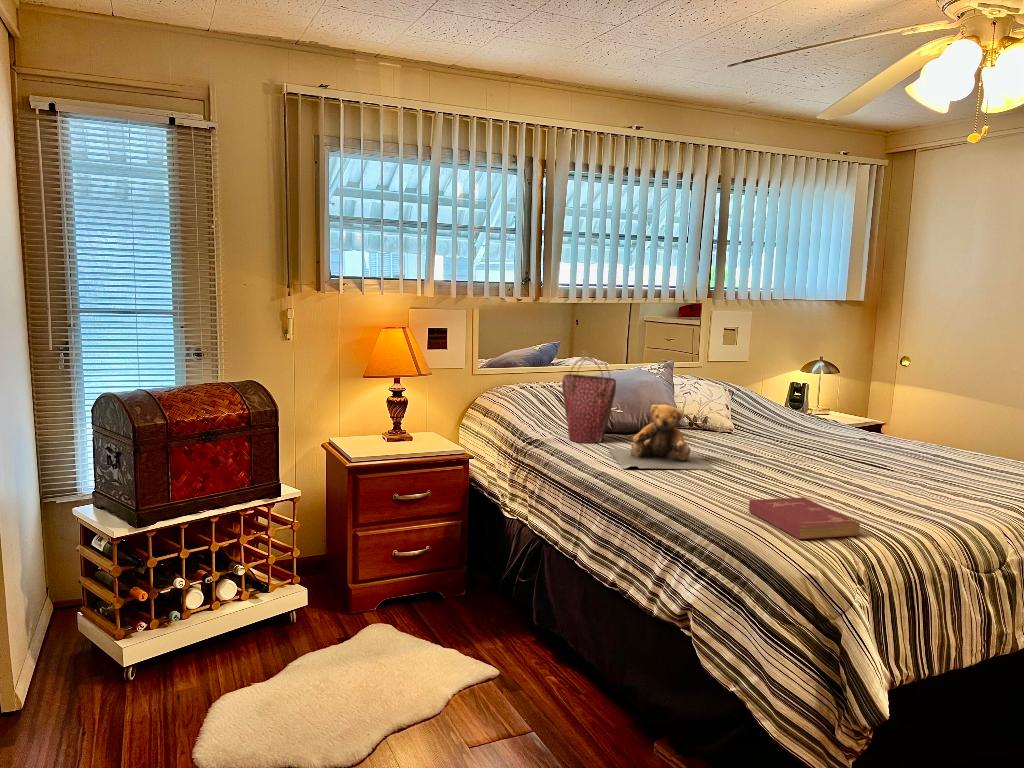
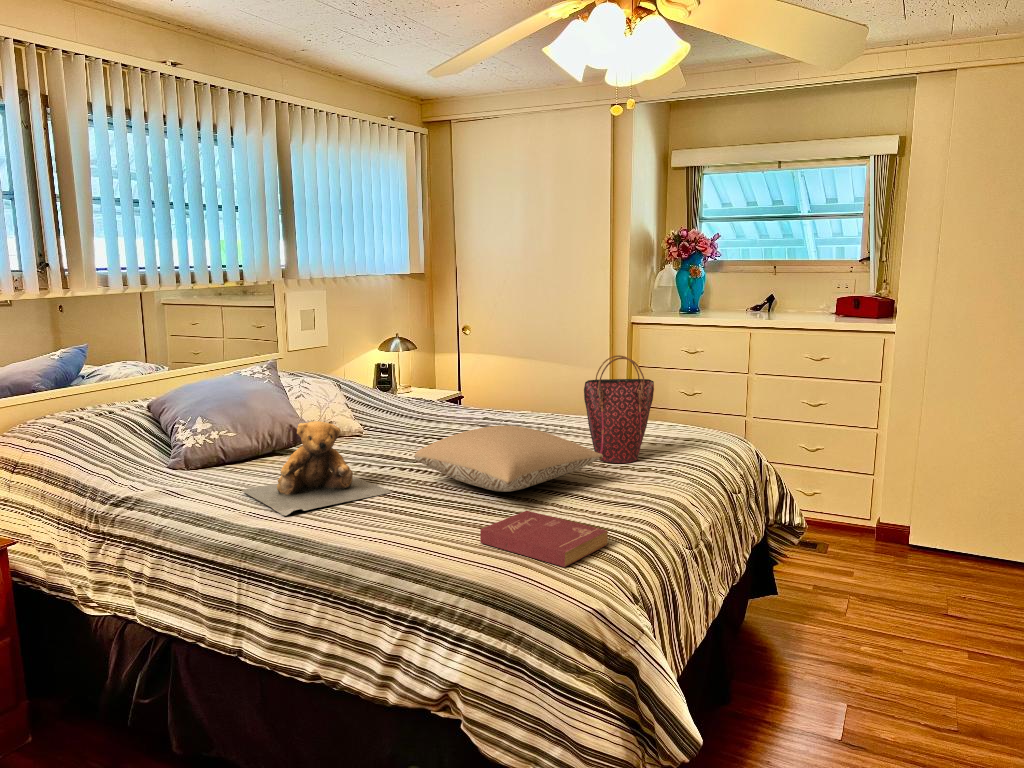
handbag: present [562,357,616,443] -> present [584,355,654,463]
pillow: none [741,430,916,485] -> present [414,426,603,492]

